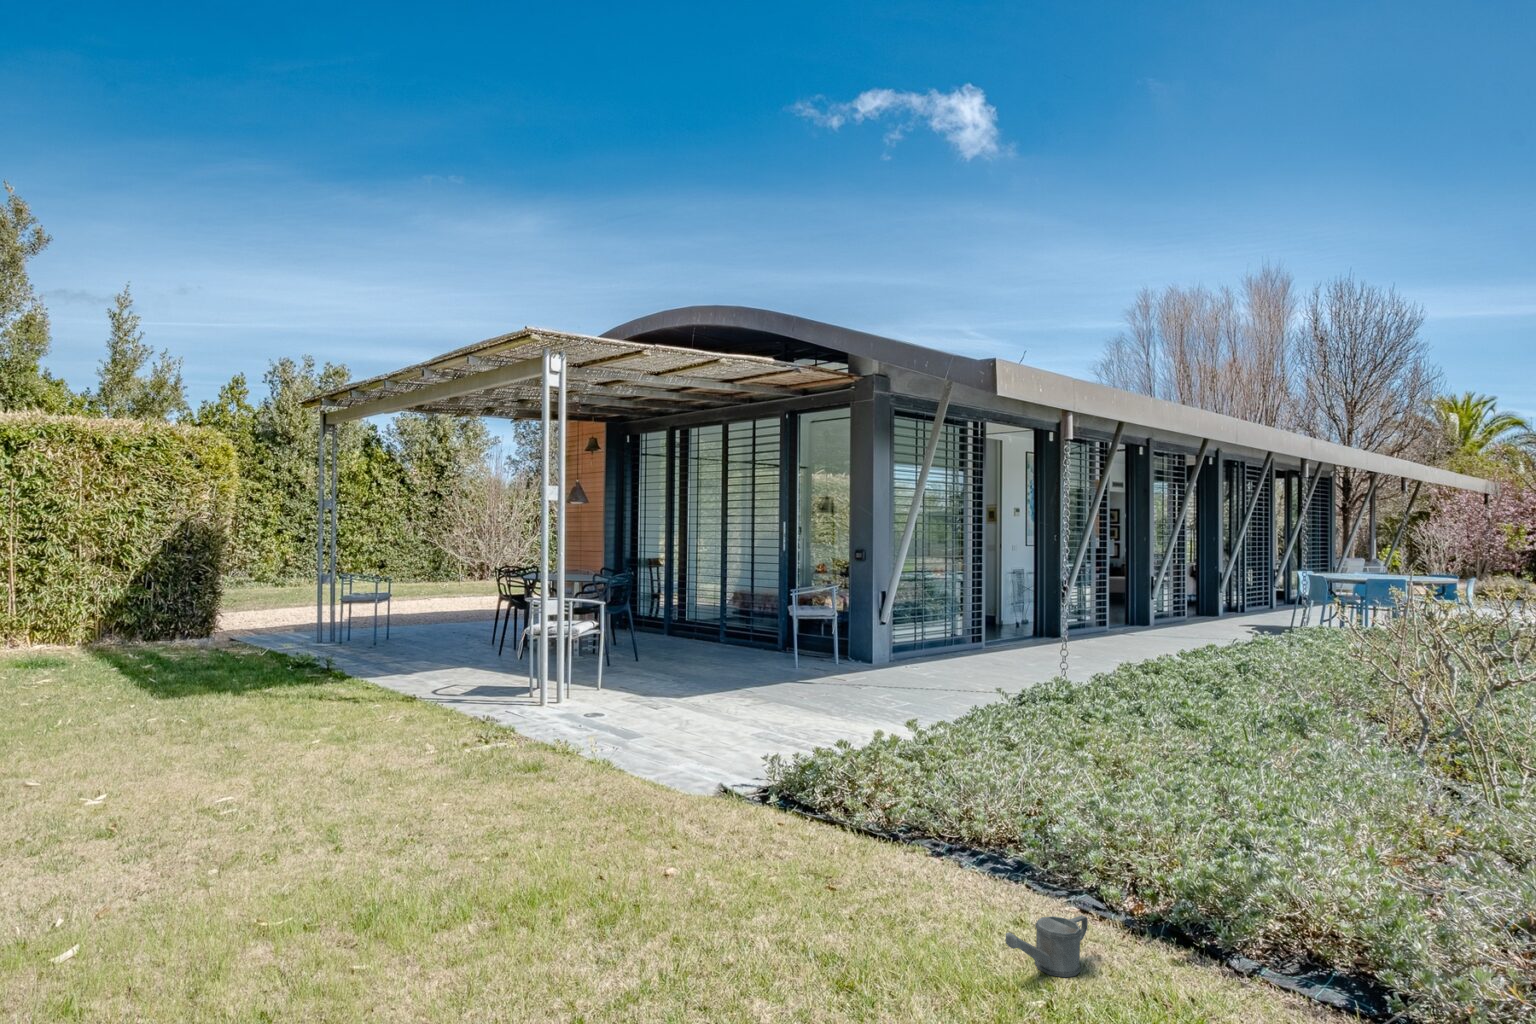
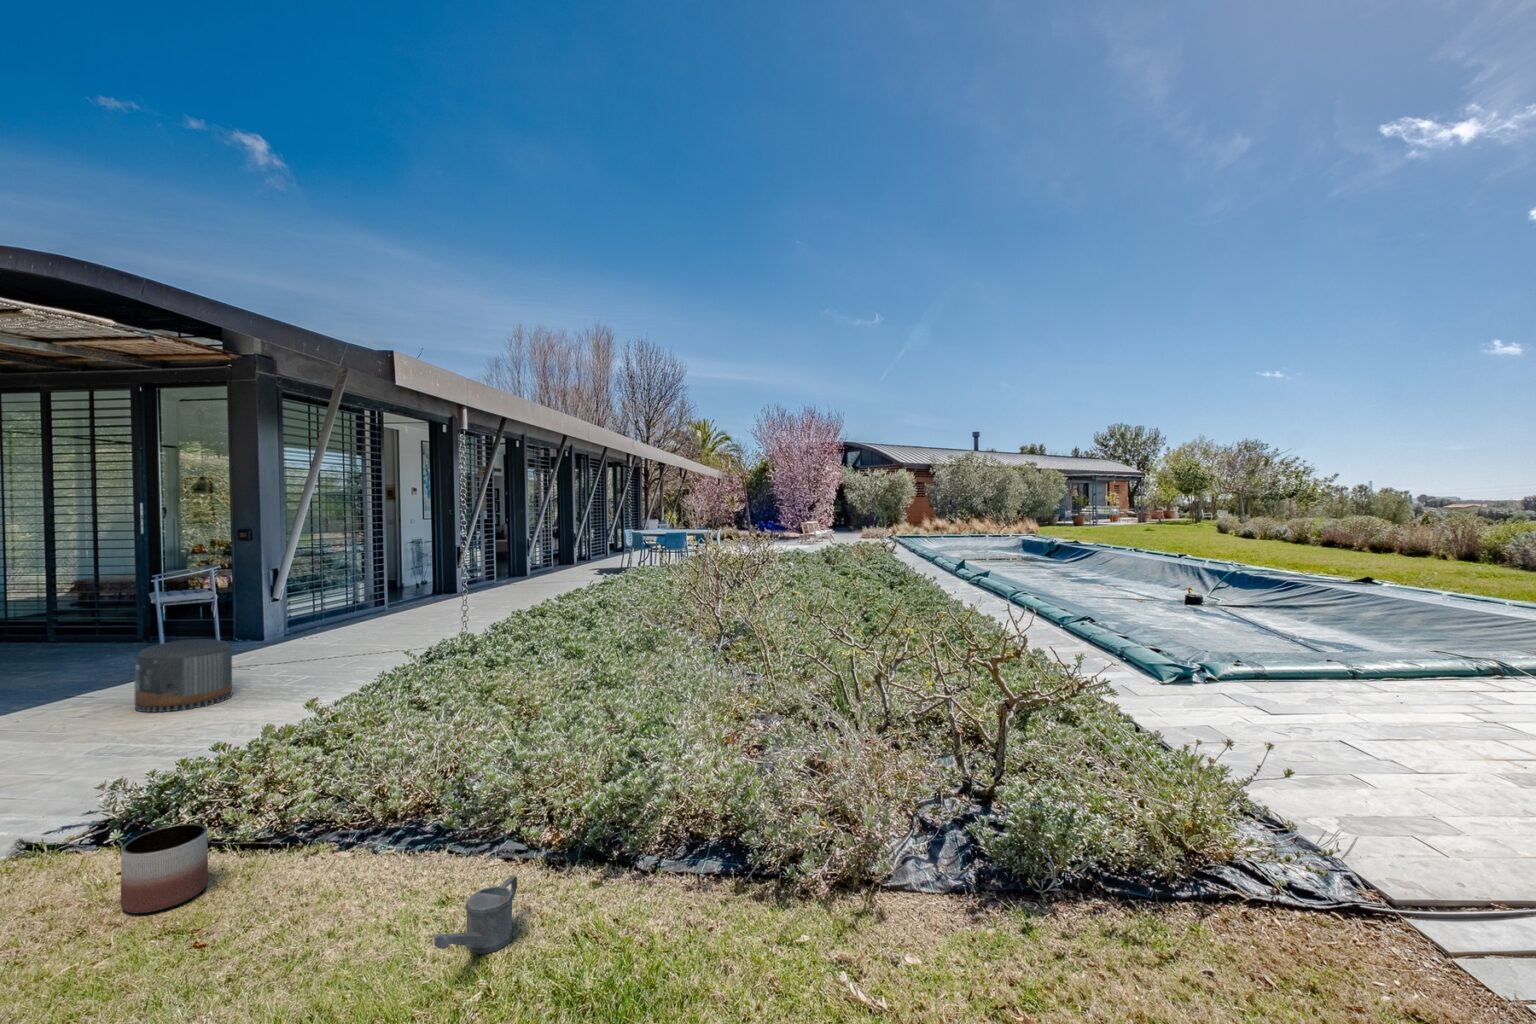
pouf: none [778,650,847,713] -> present [135,639,232,712]
planter: none [782,793,837,857] -> present [121,824,208,913]

